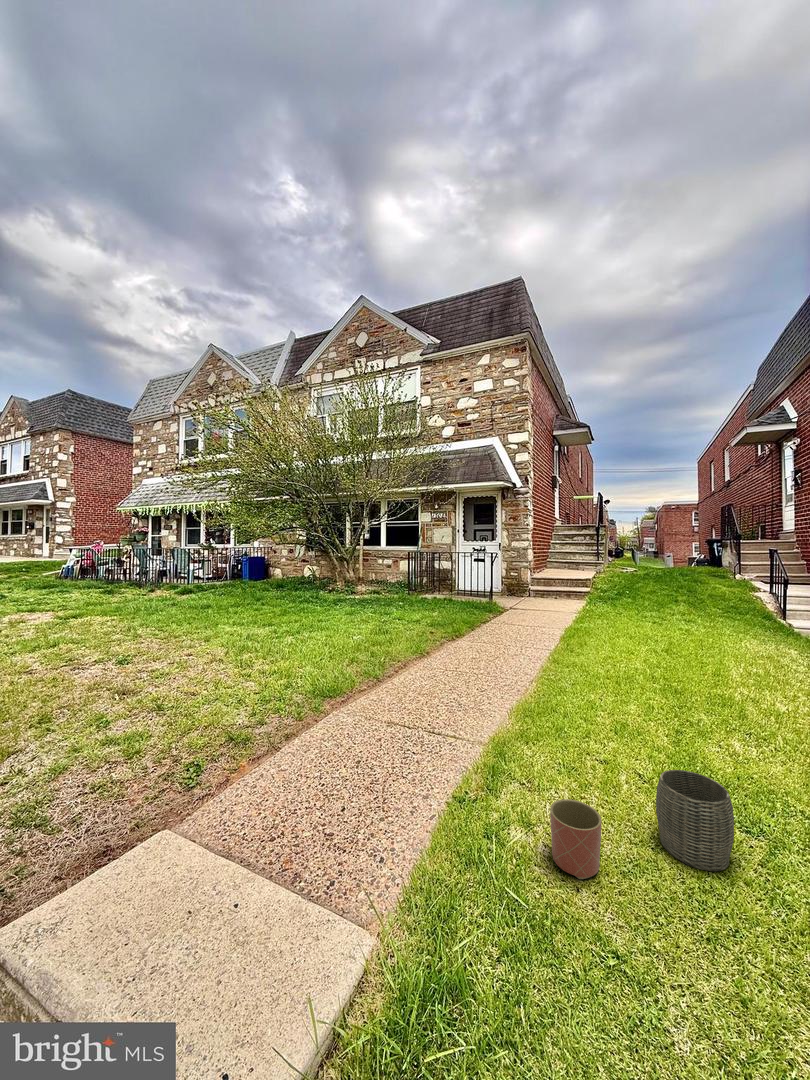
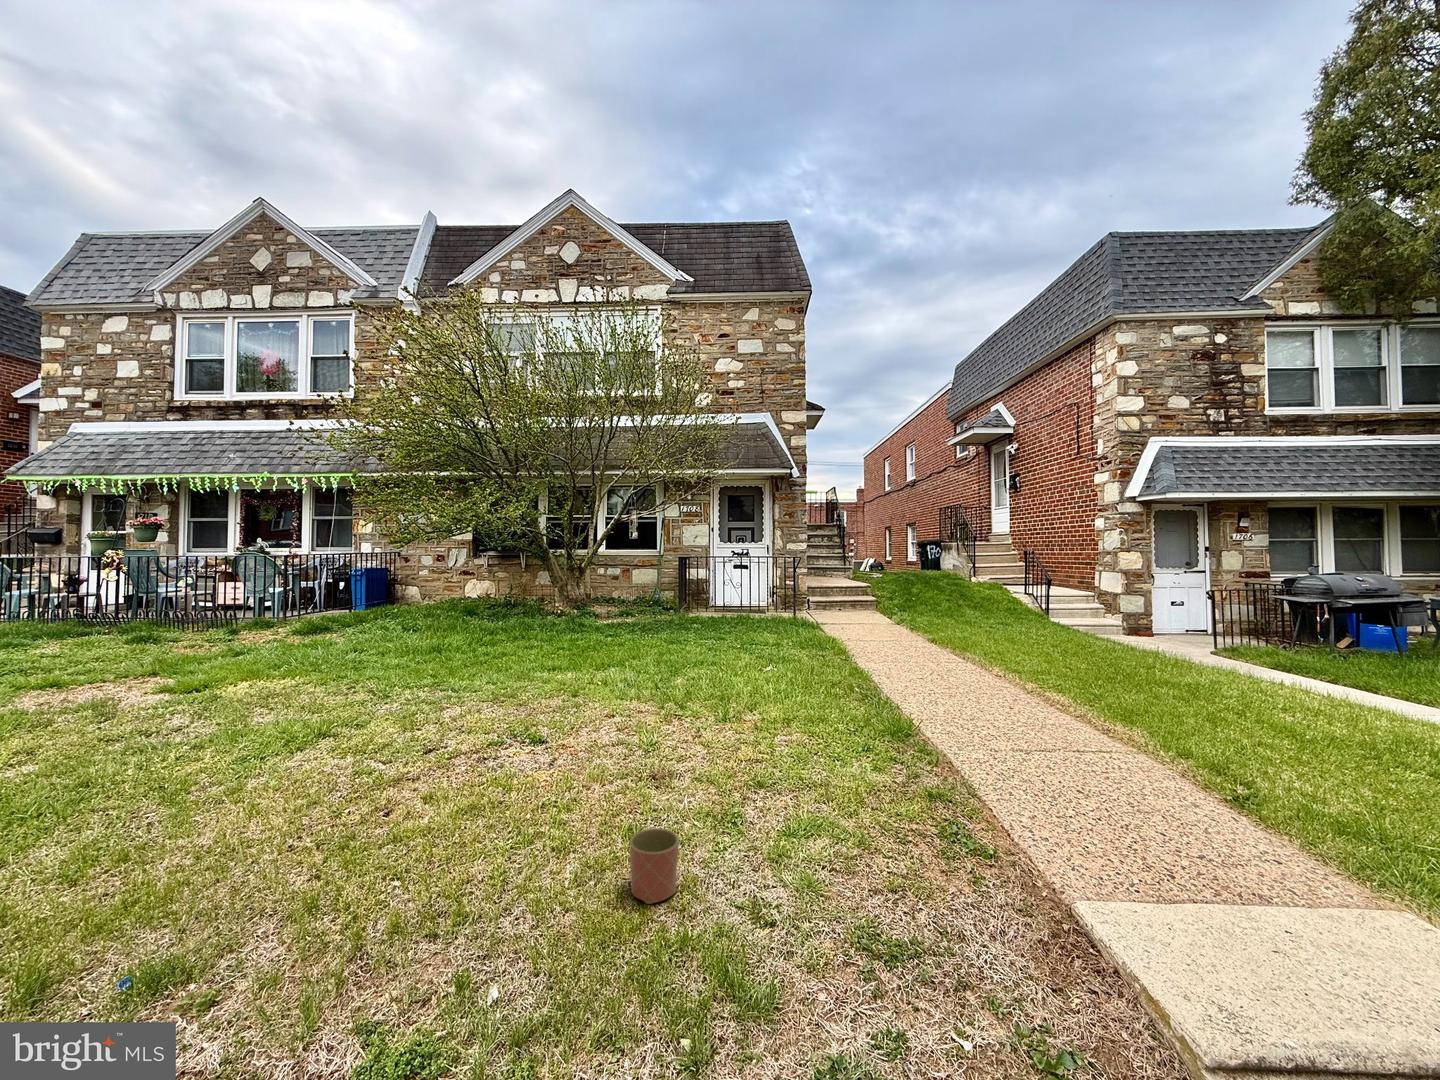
woven basket: present [656,770,734,871] -> none [752,799,818,895]

